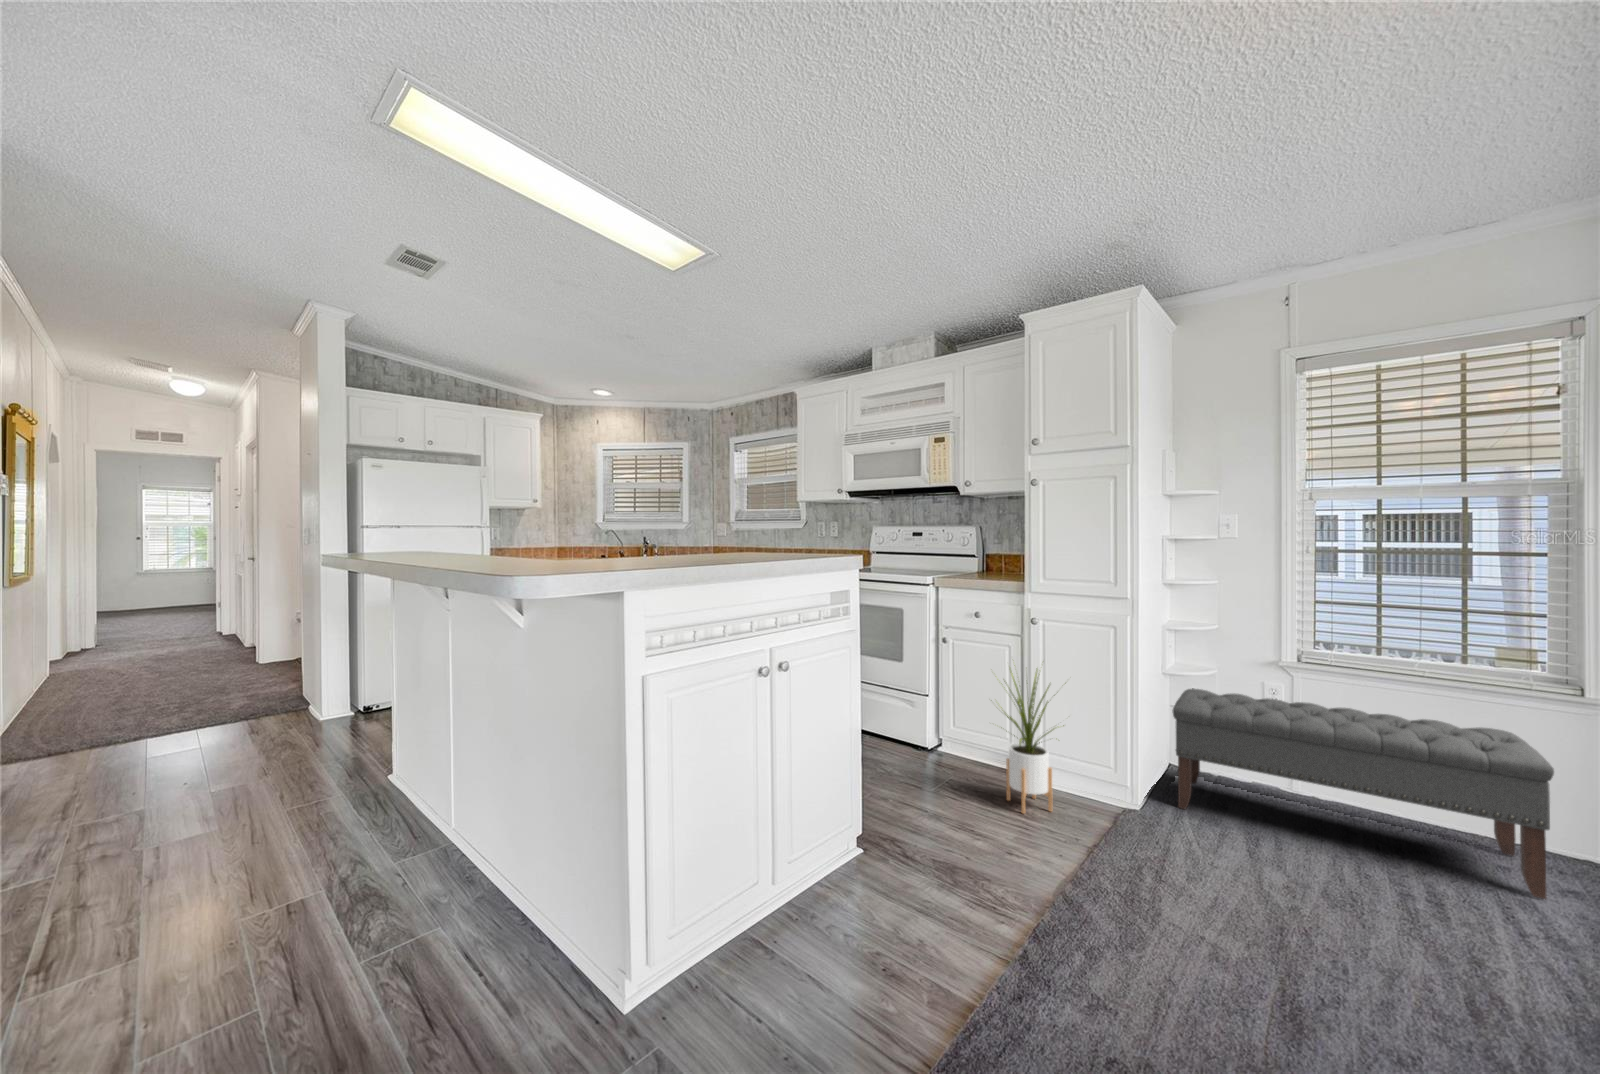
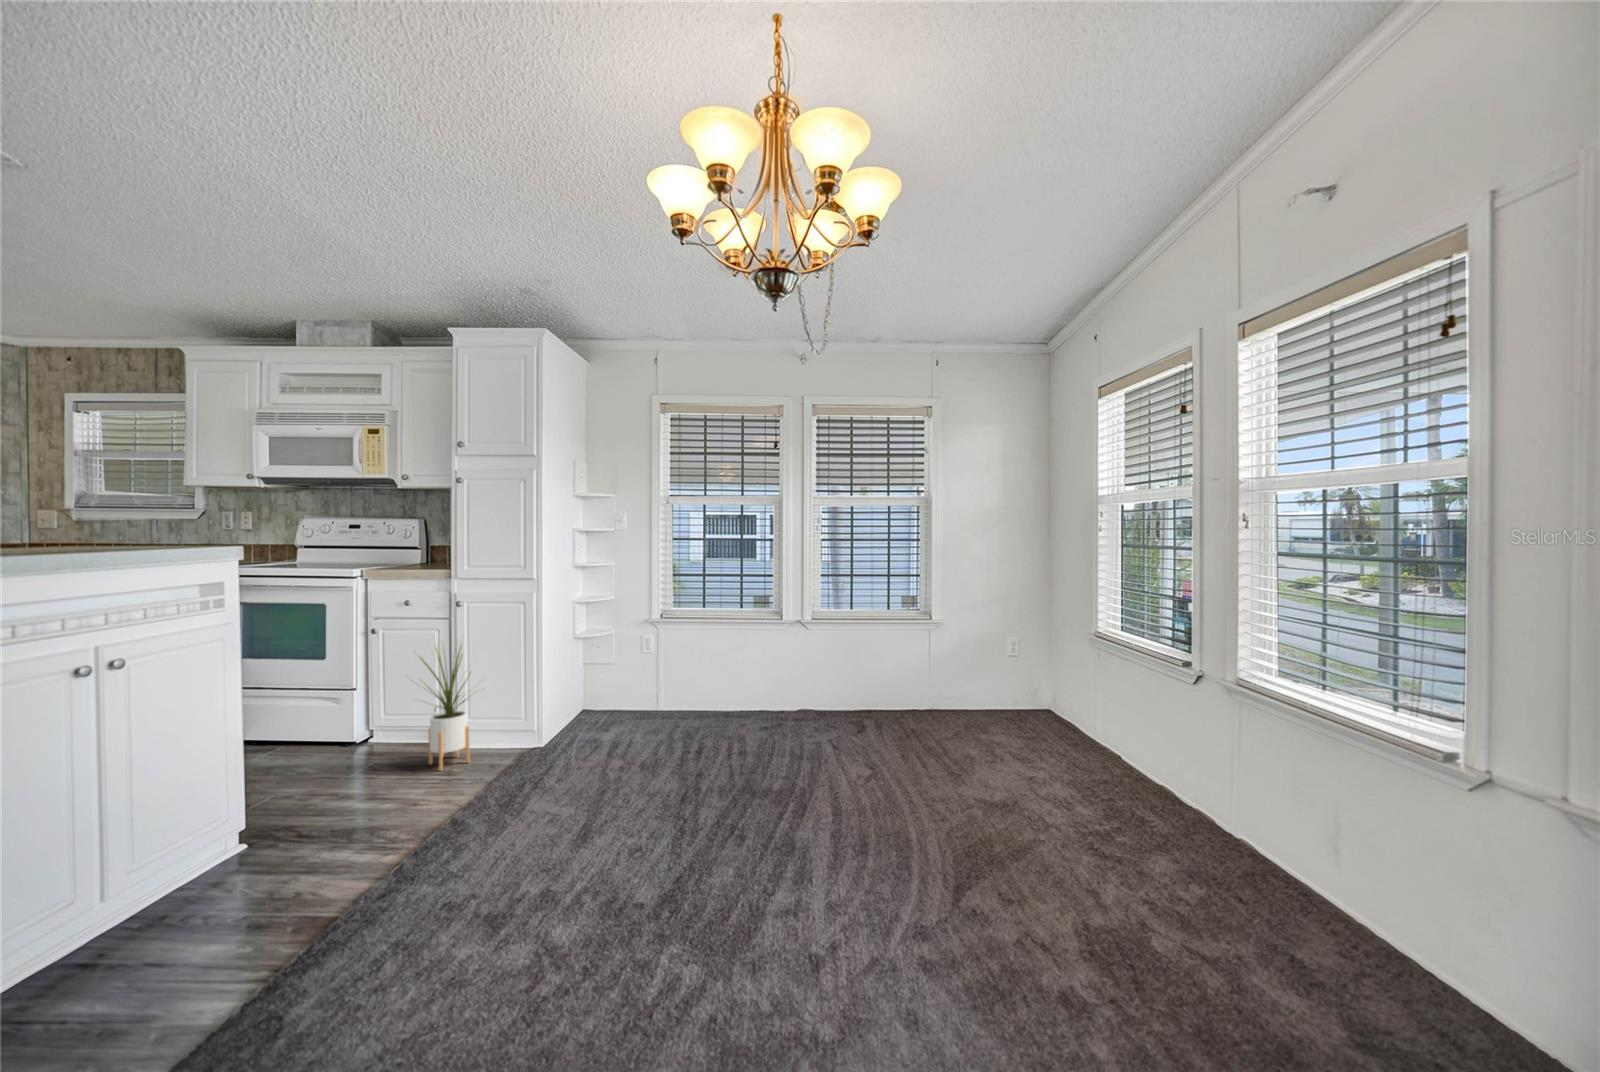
bench: present [1173,689,1554,899] -> none [573,643,757,735]

